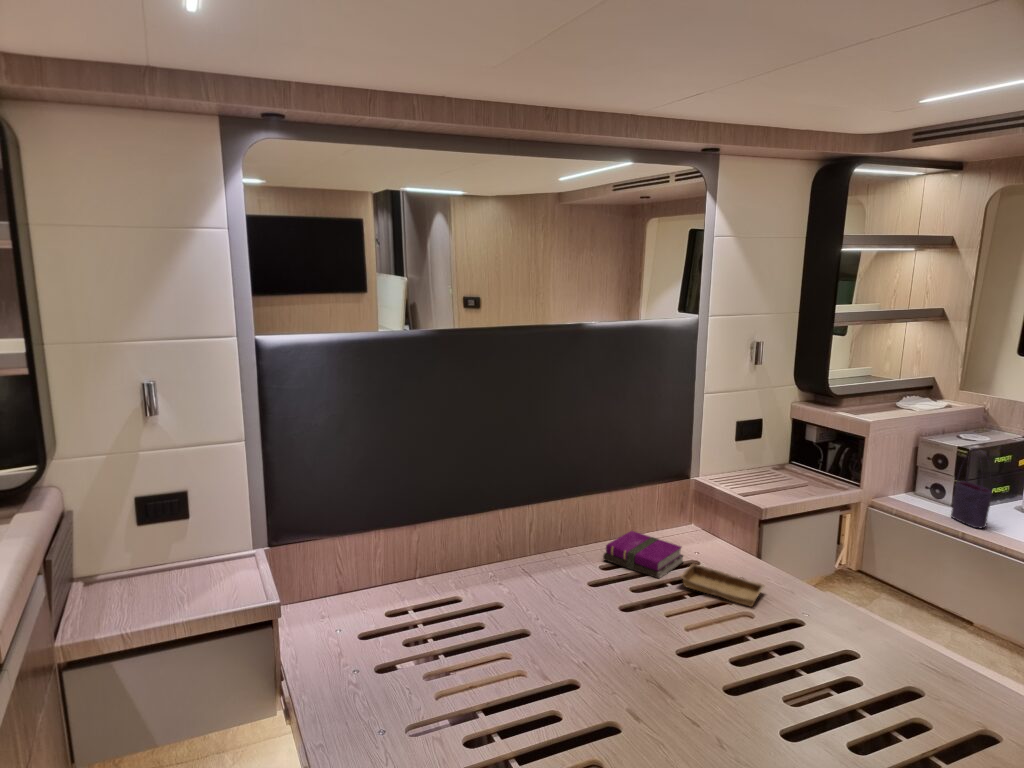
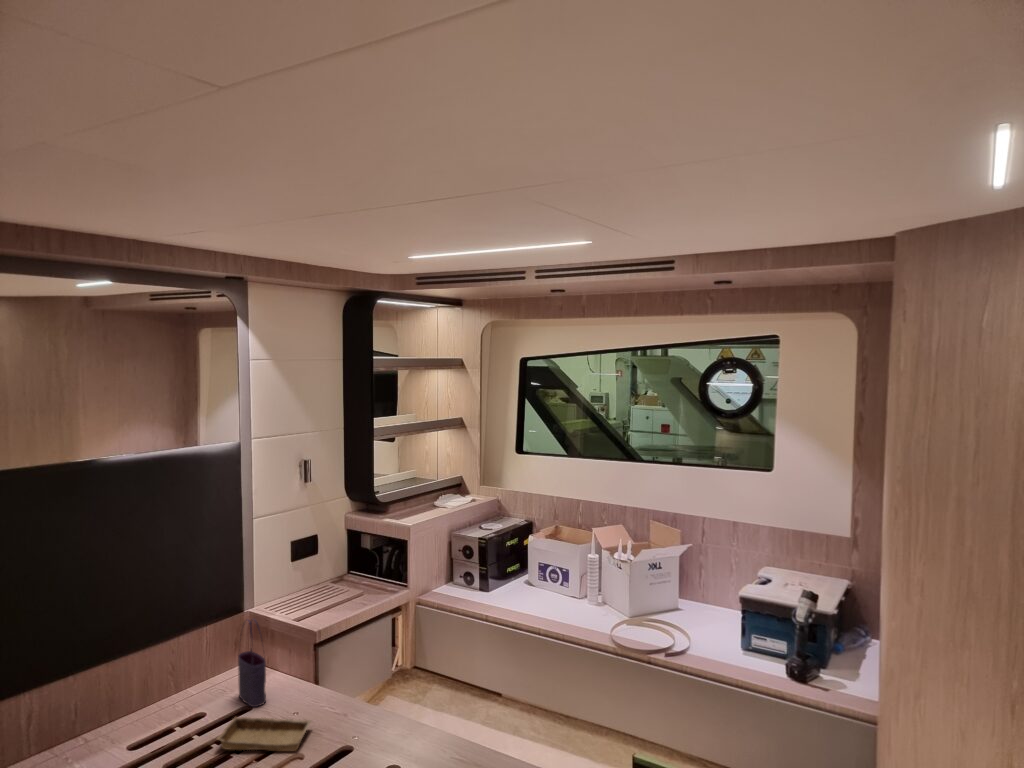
tote bag: present [951,460,992,528] -> present [238,619,266,707]
notebook: present [603,531,683,578] -> none [125,694,228,748]

